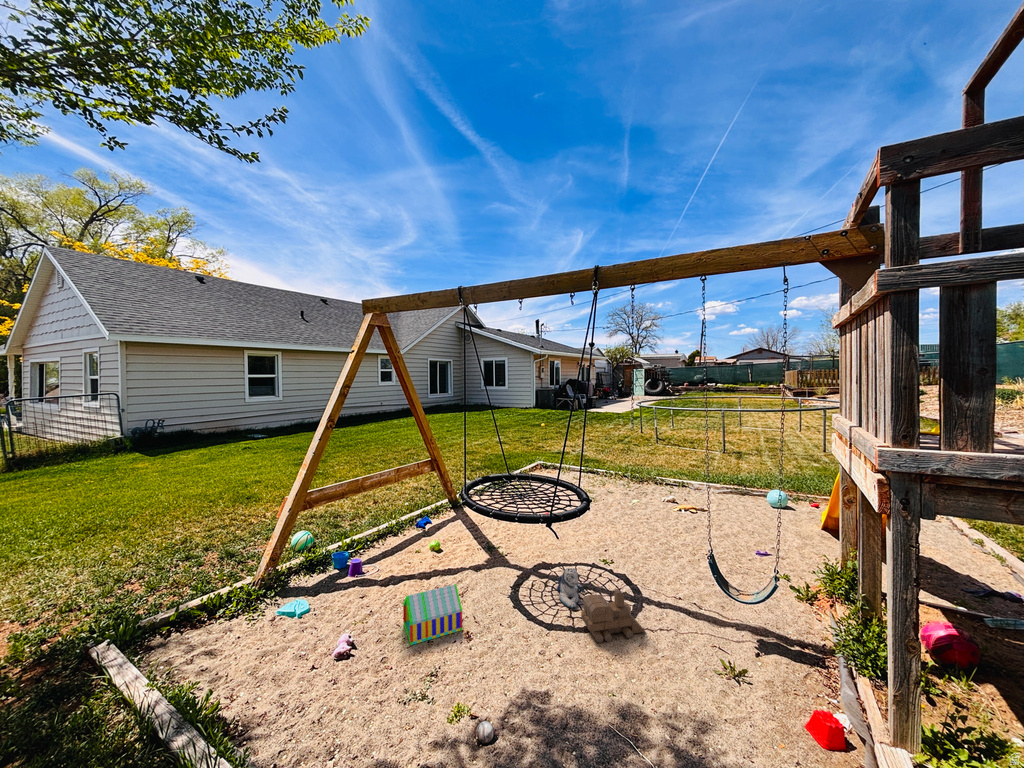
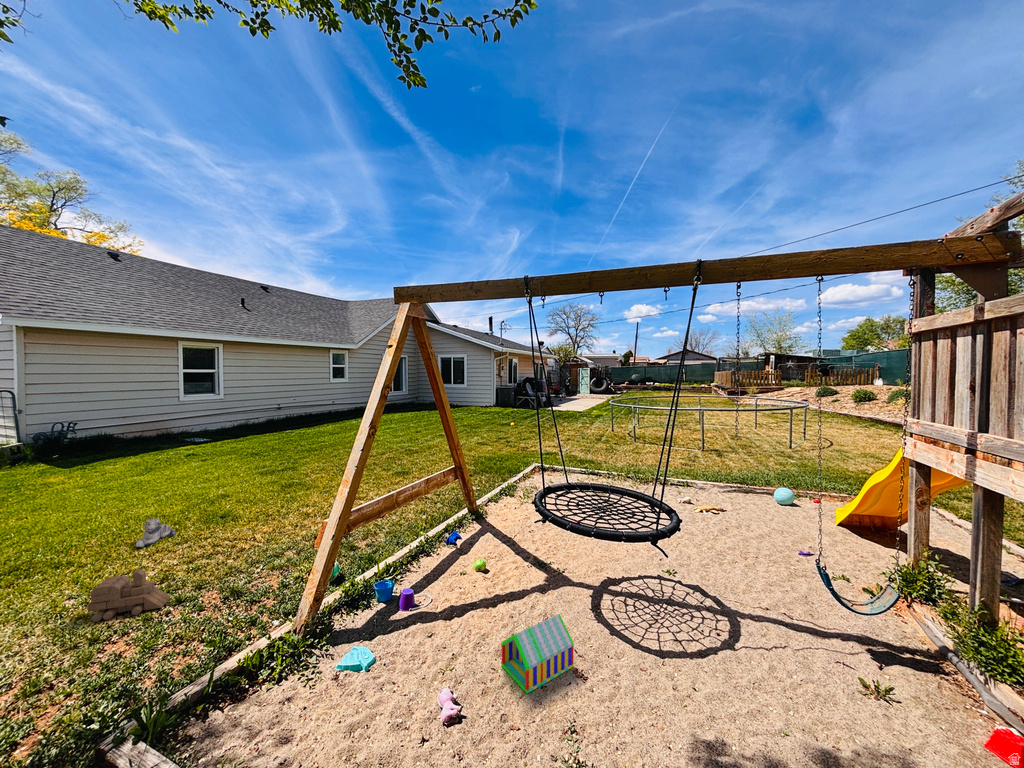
plush toy: present [556,568,584,608] -> present [136,518,176,547]
toy train: present [581,589,645,643] -> present [87,569,171,622]

